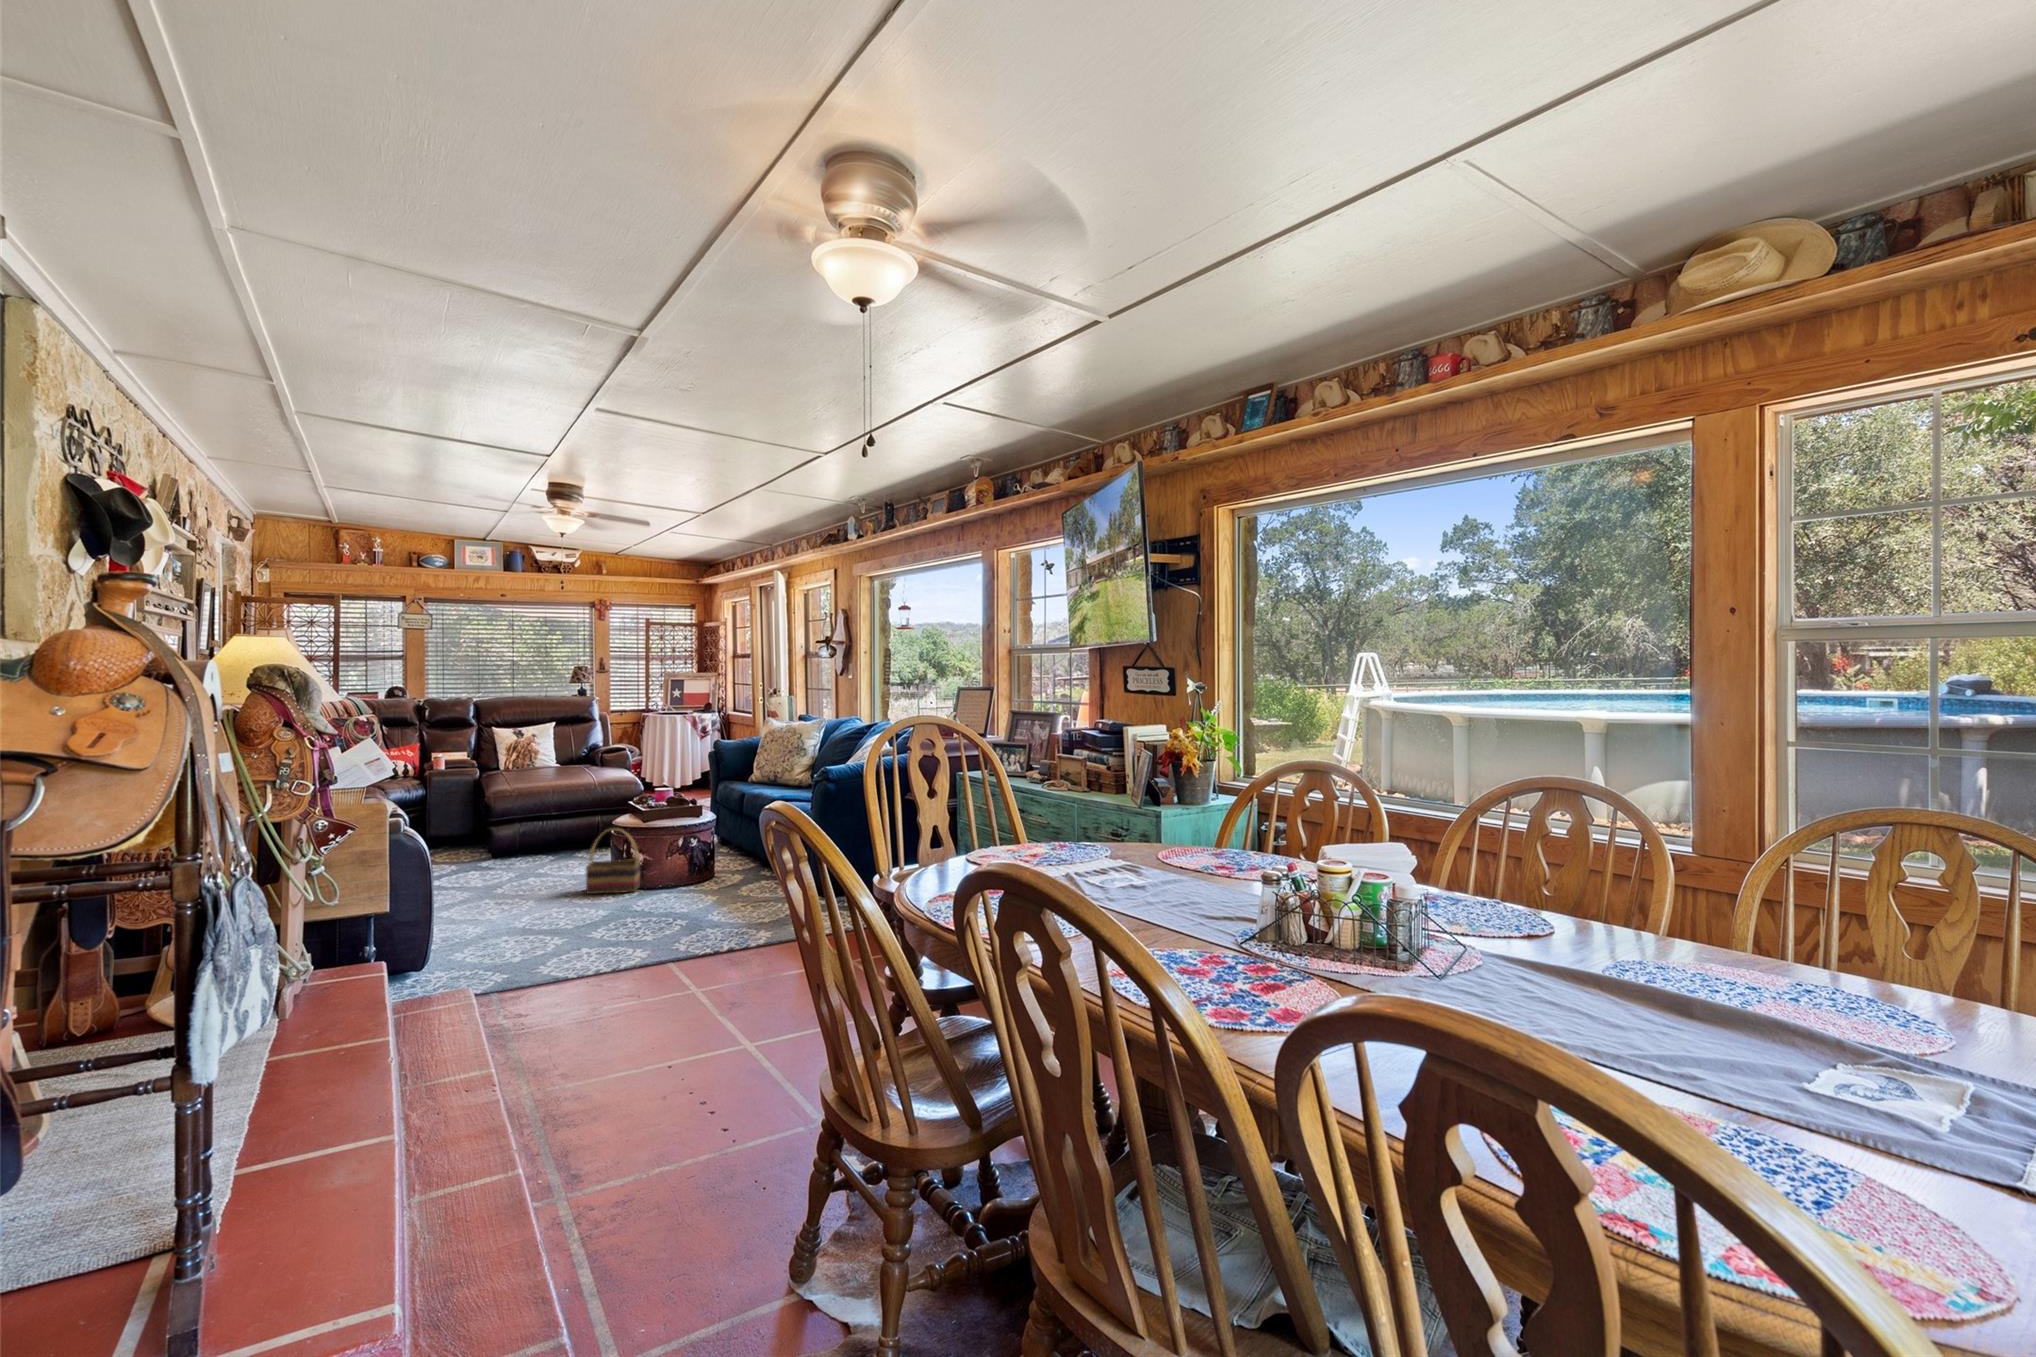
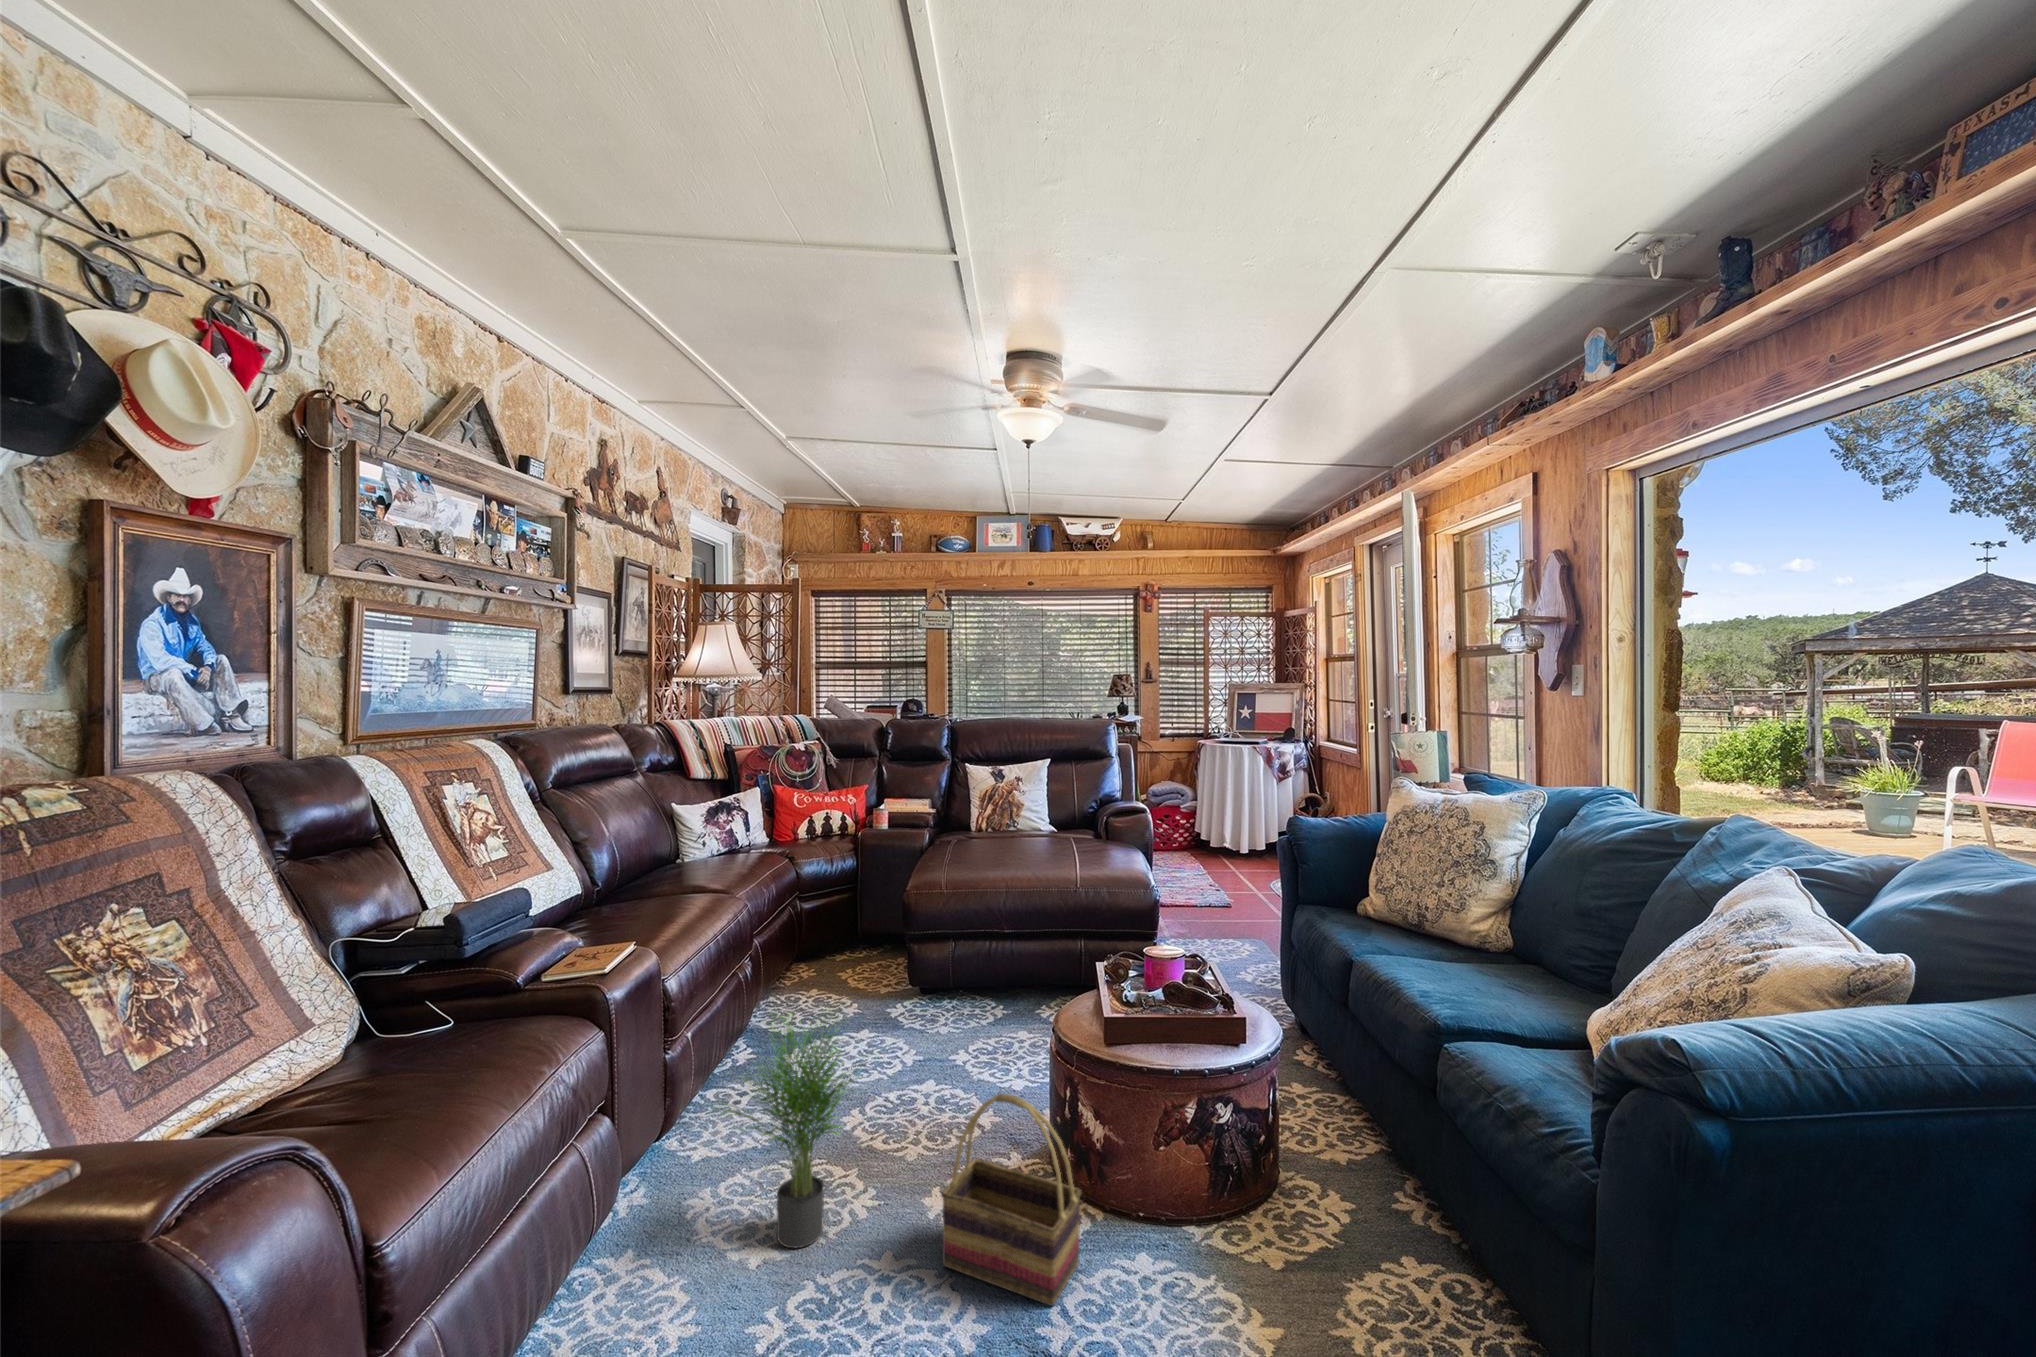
potted plant: none [481,805,552,902] -> present [720,1014,864,1248]

